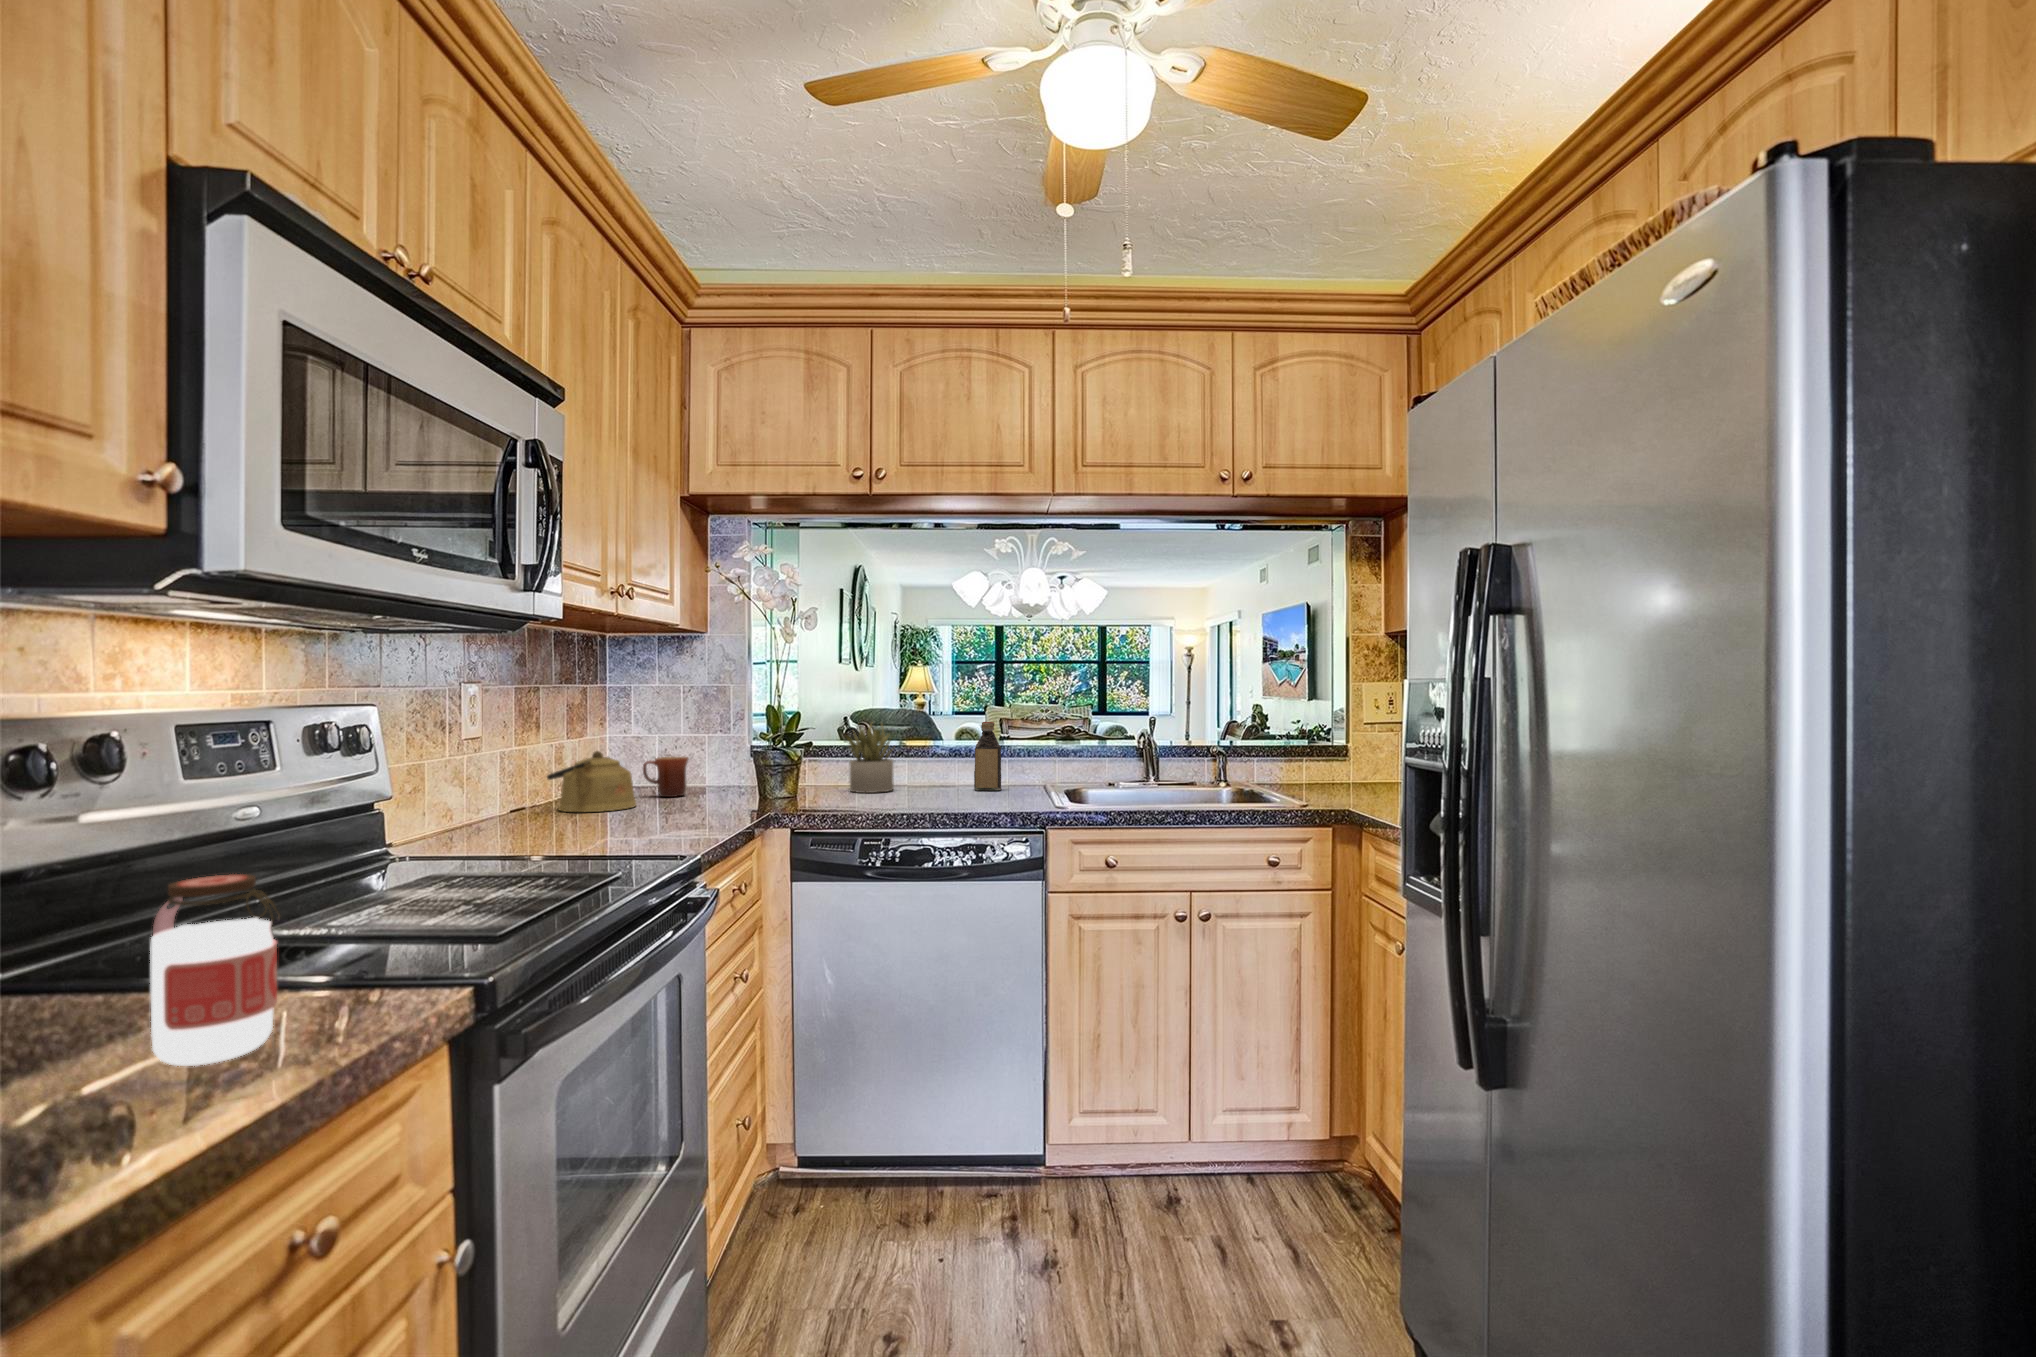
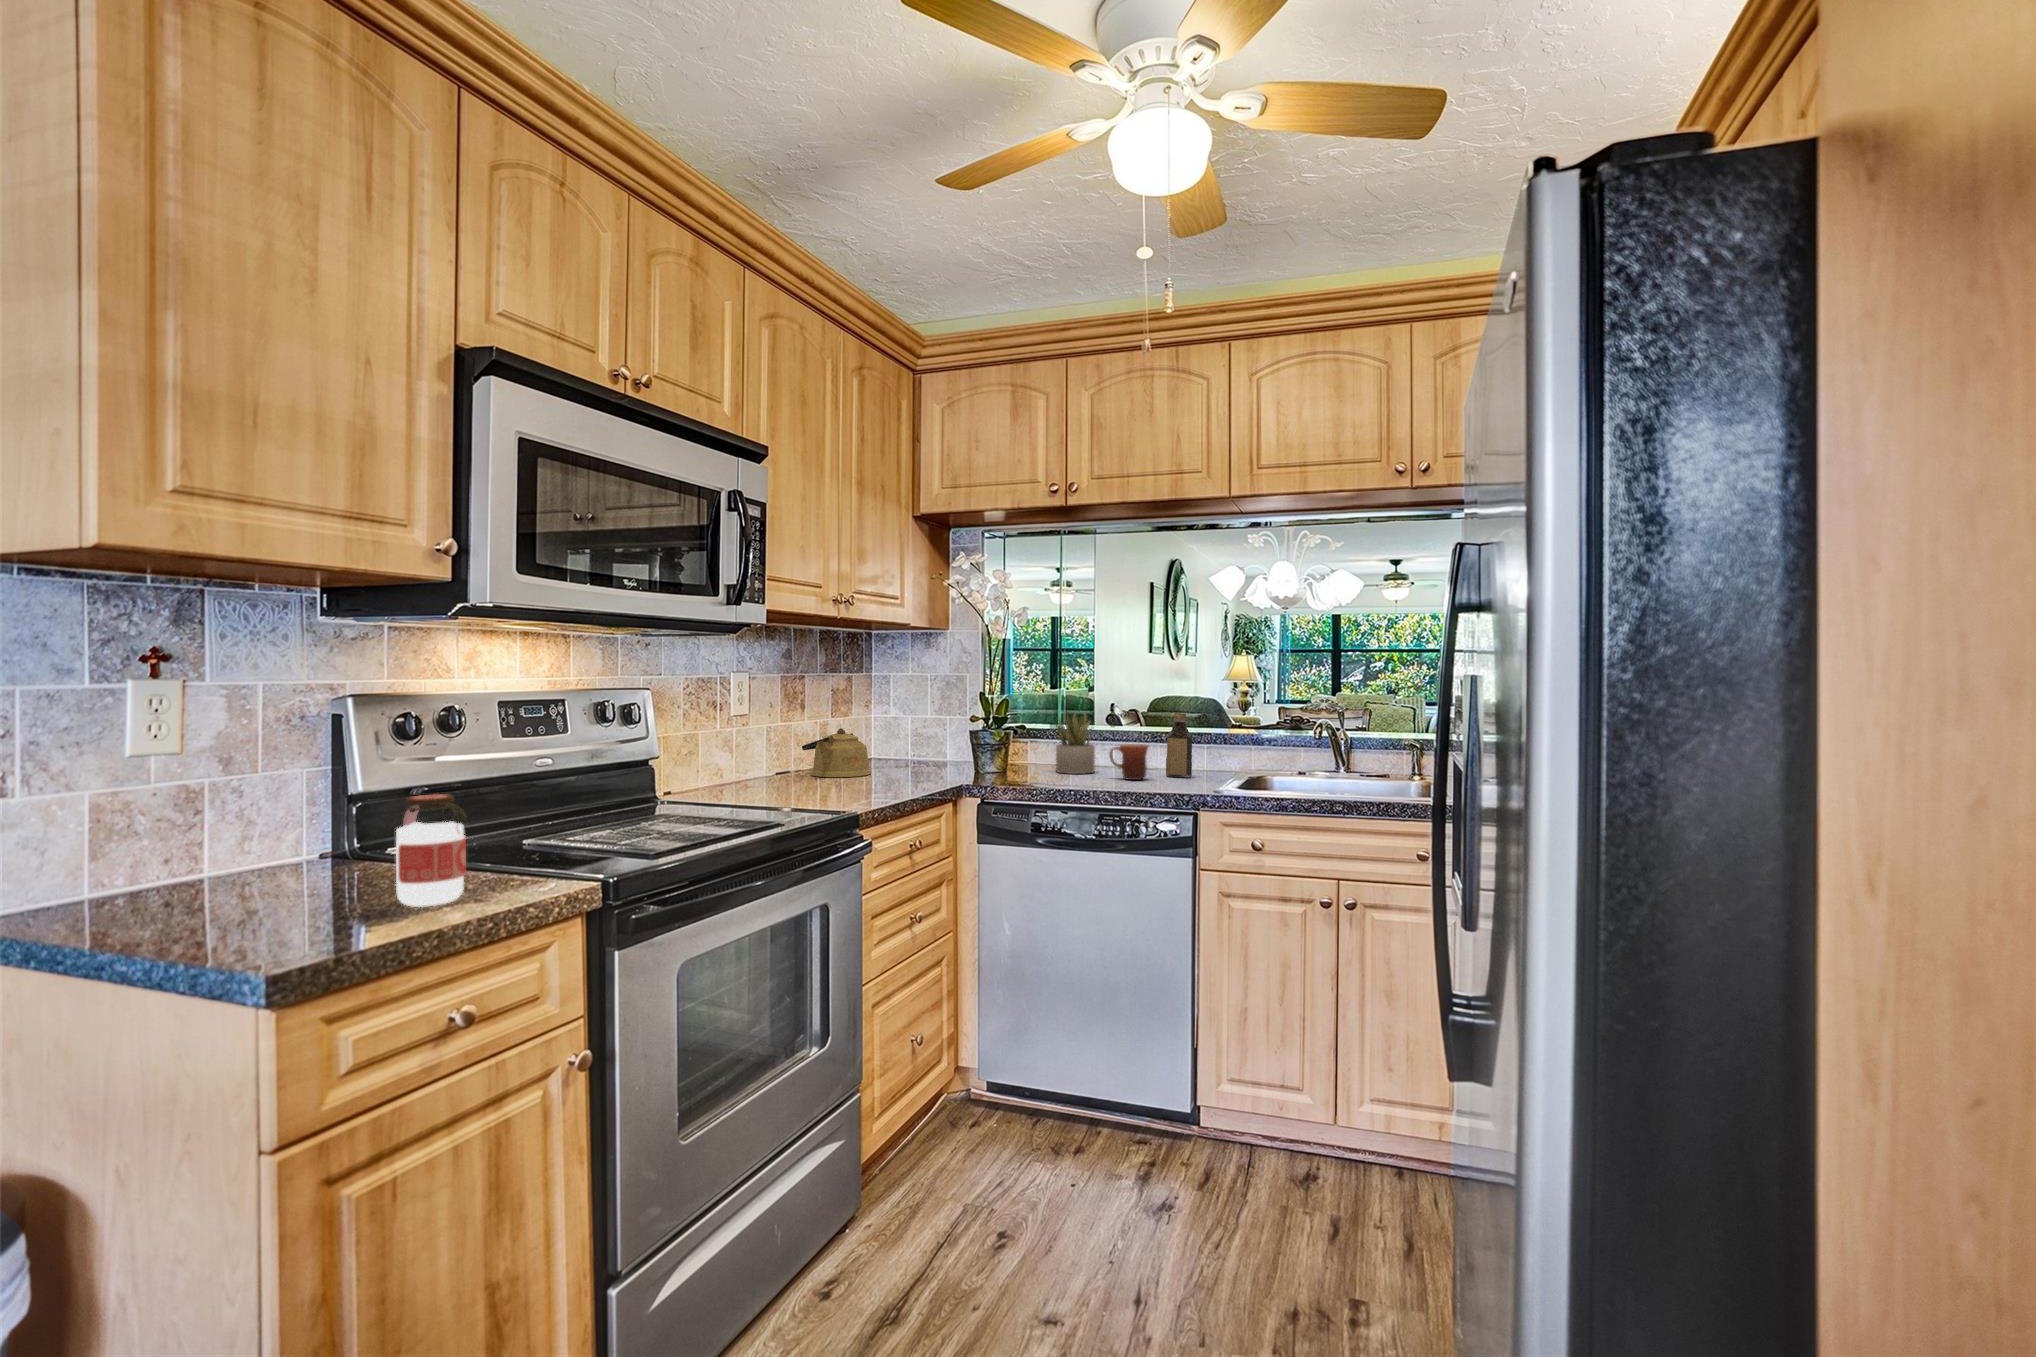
mug: present [643,757,688,797] -> present [1109,744,1148,780]

